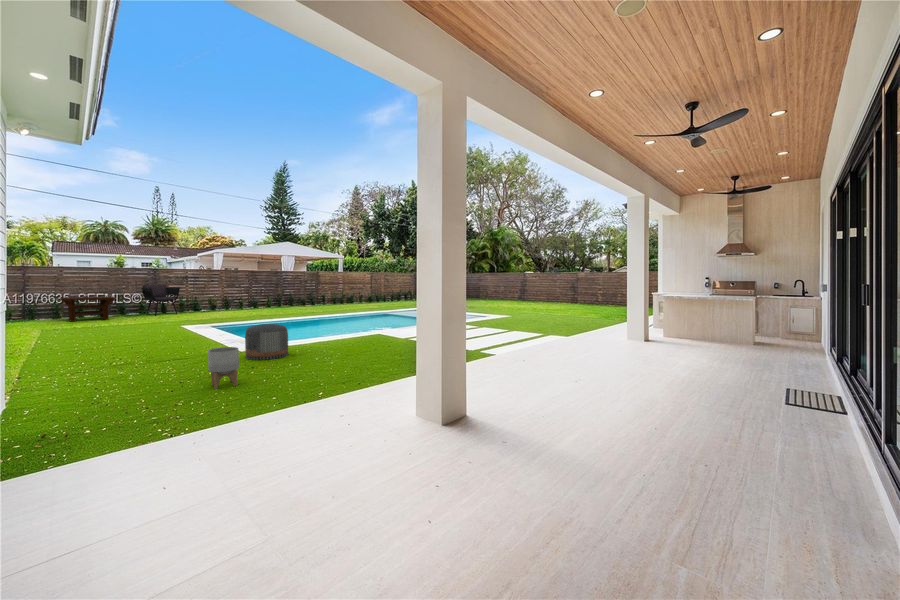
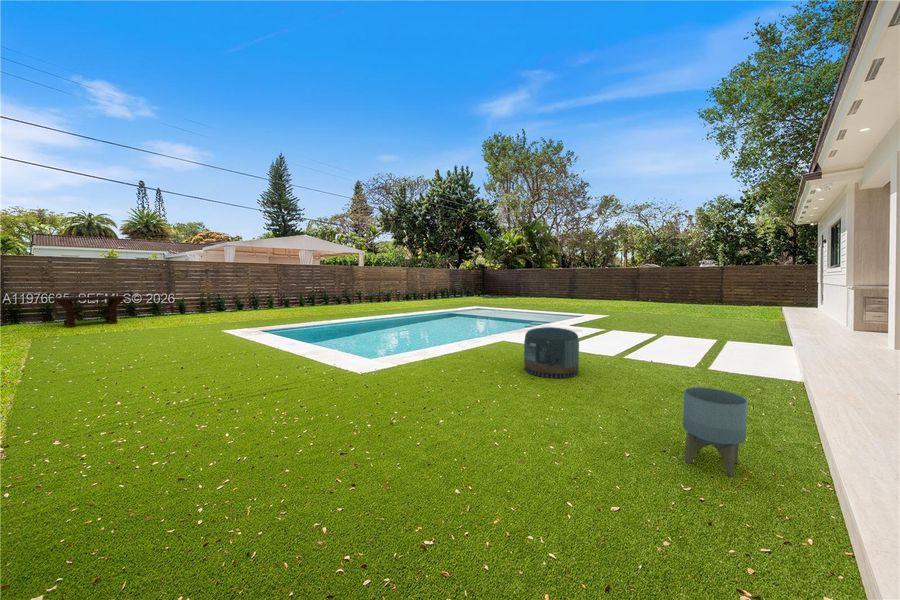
armchair: present [141,285,180,316] -> none [153,280,200,317]
pouf: present [245,324,288,360] -> present [524,327,579,378]
planter: present [208,347,239,389] -> present [683,387,748,476]

